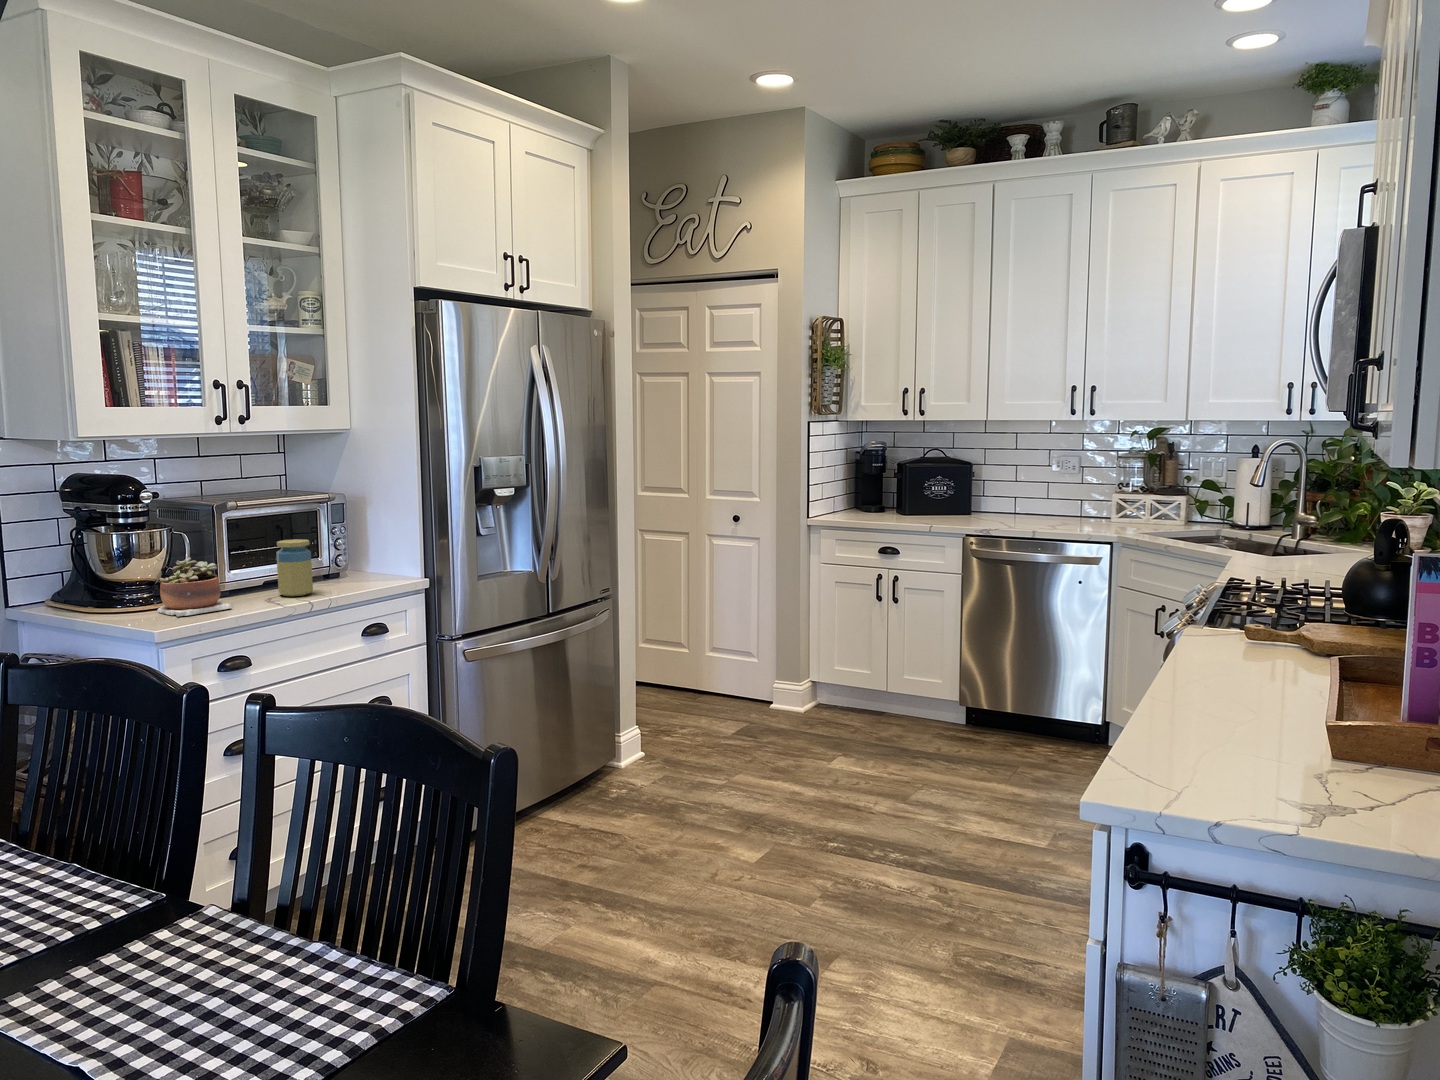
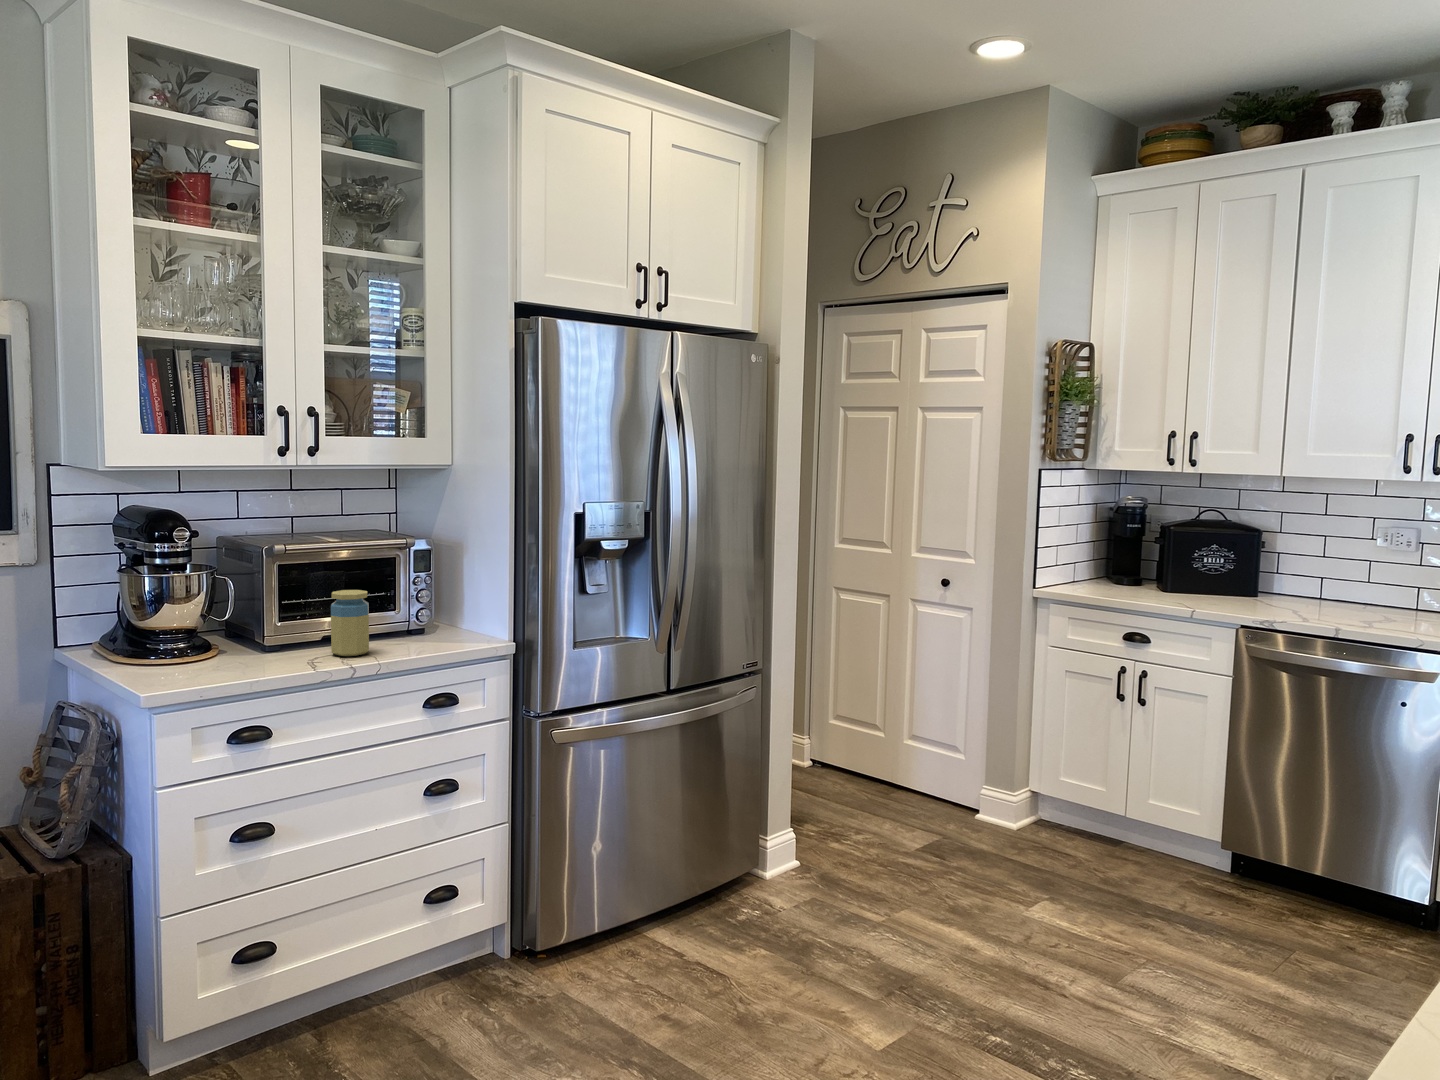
succulent plant: present [155,557,233,617] -> none [185,605,264,674]

